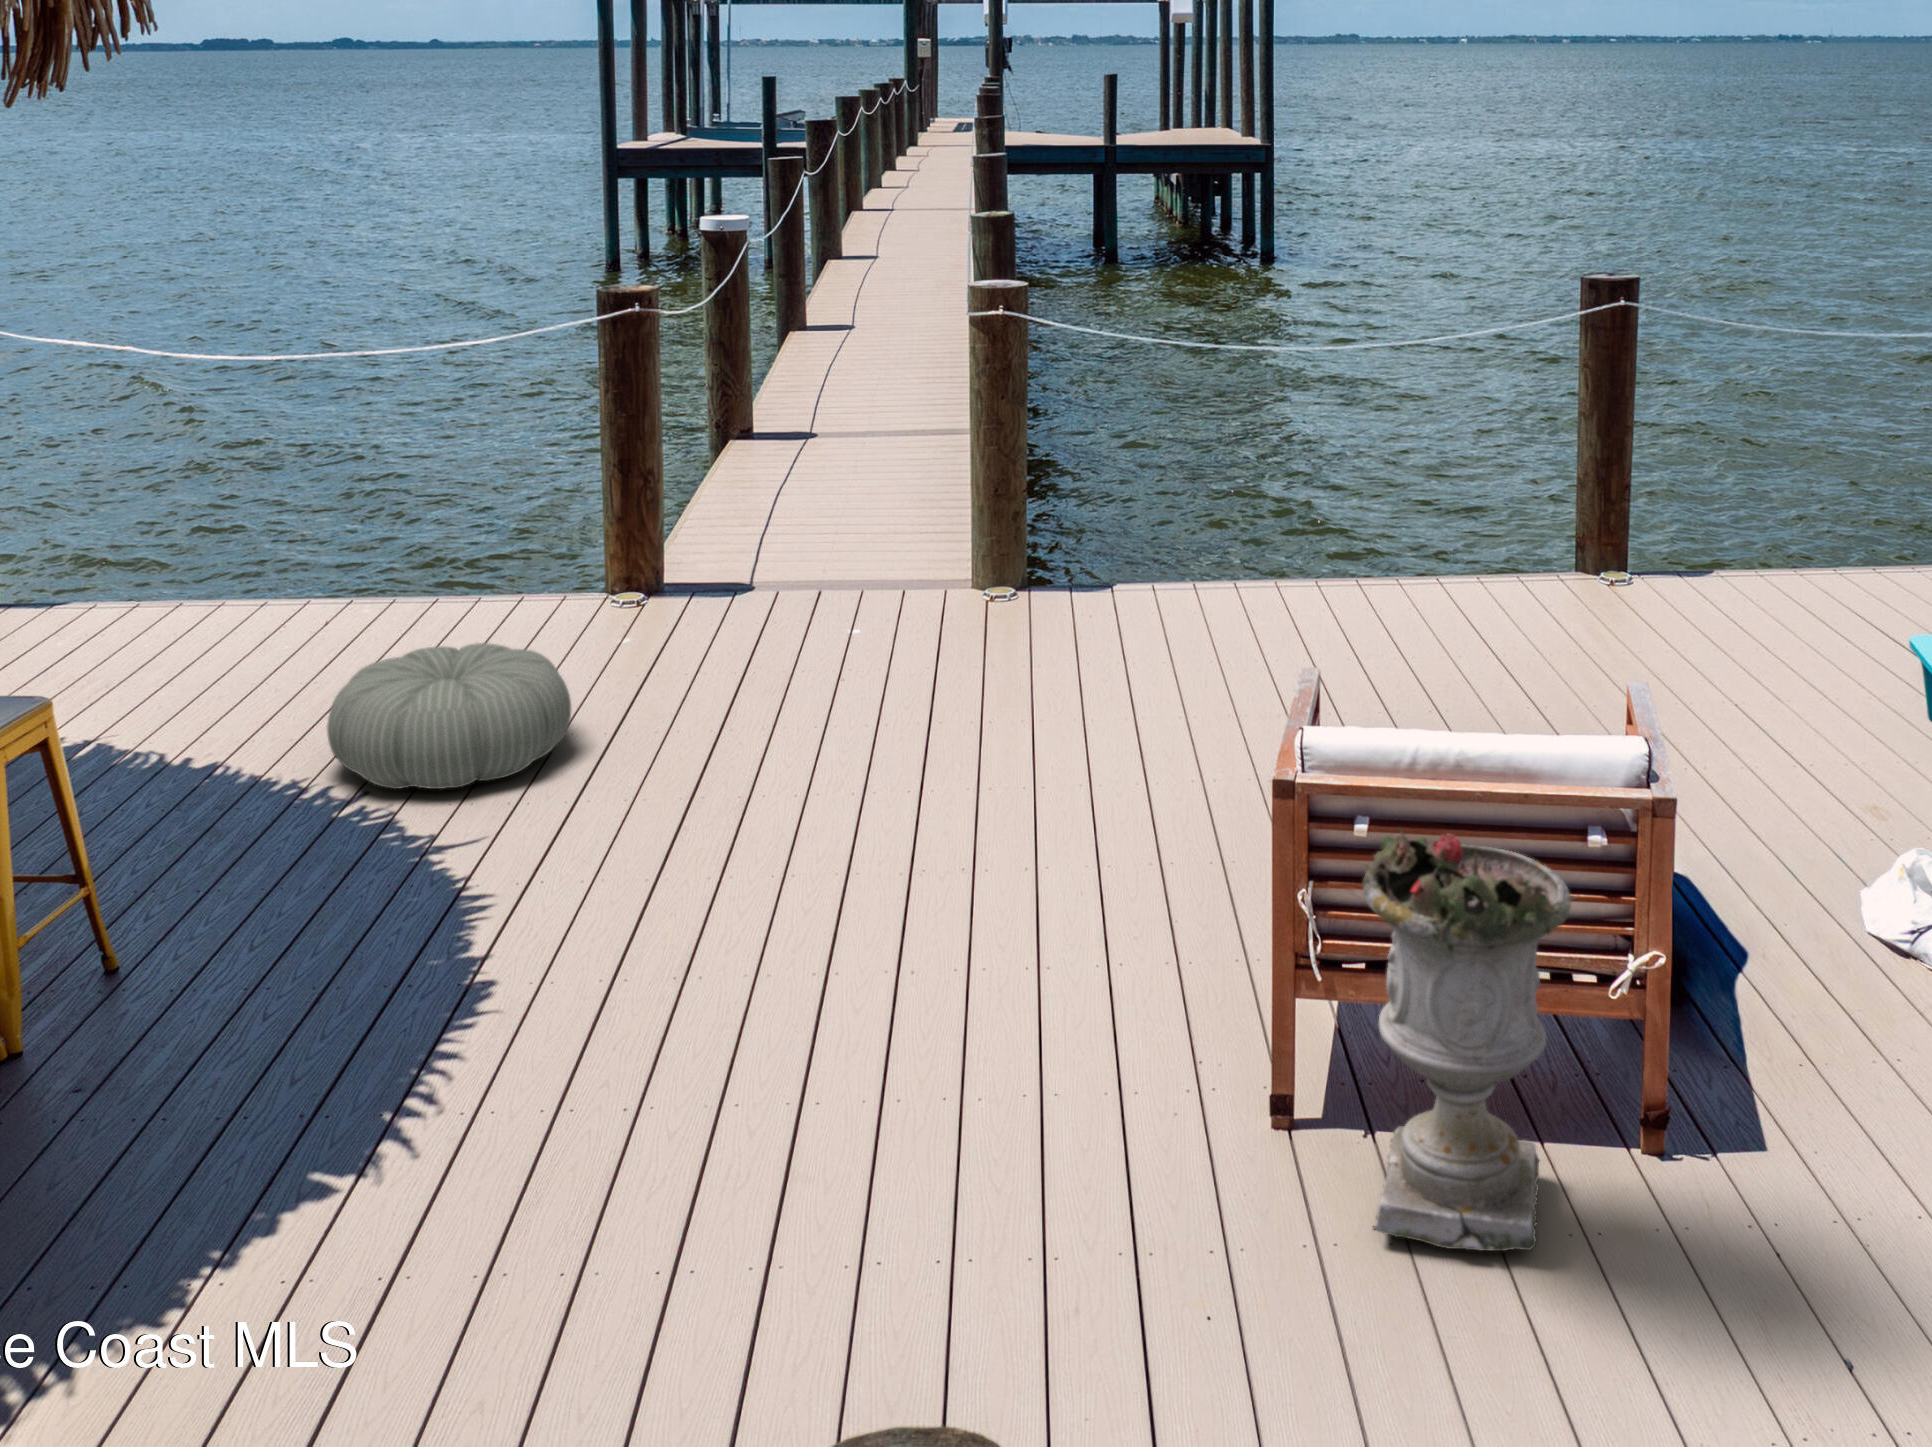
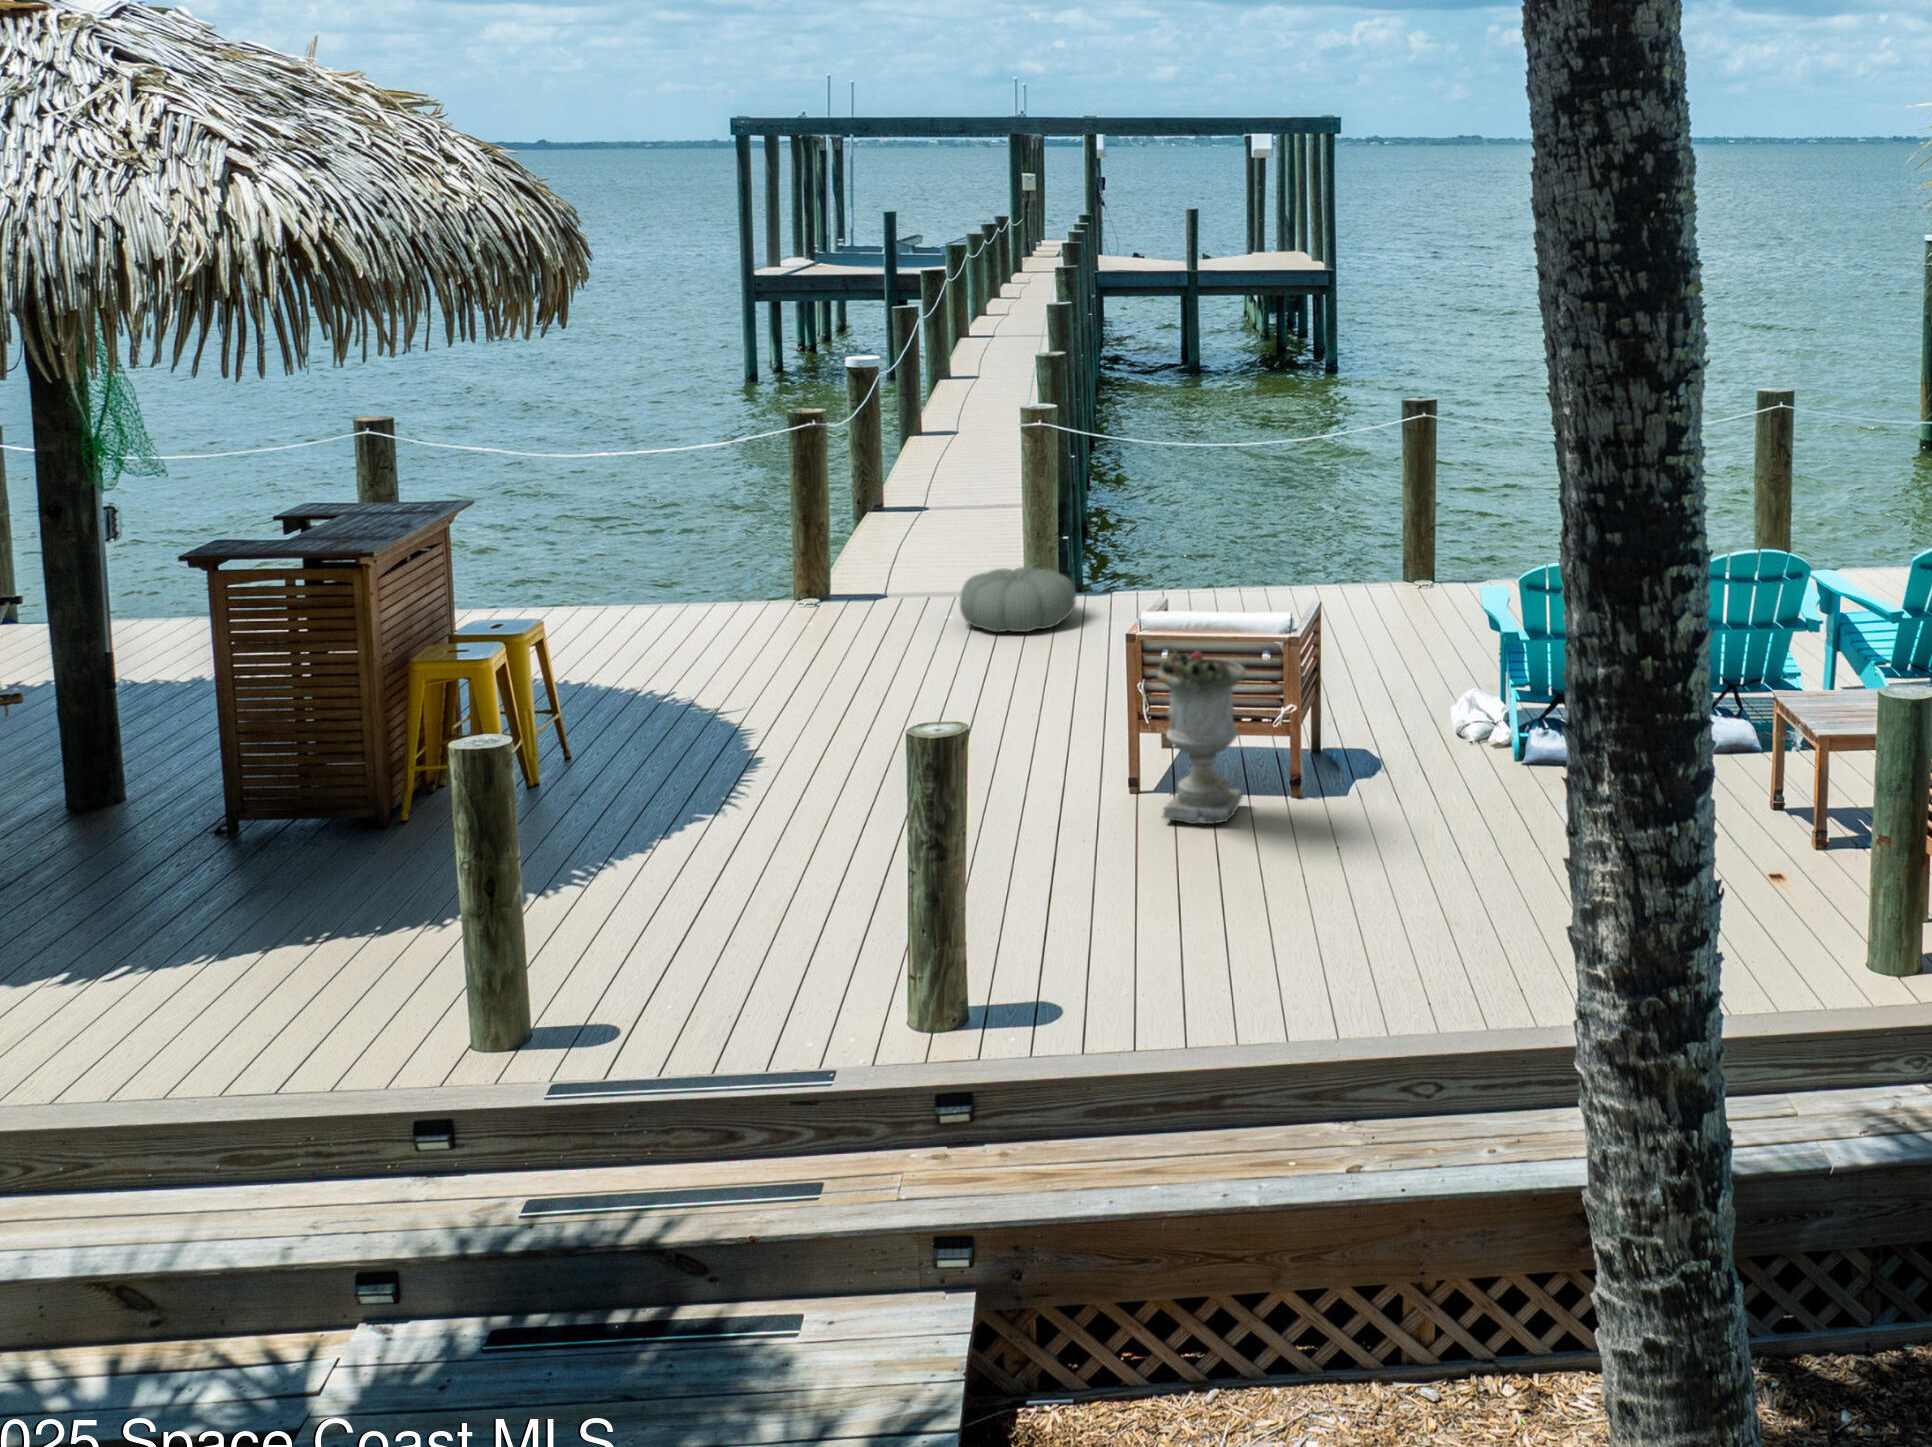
pouf: present [327,643,571,789] -> present [960,567,1076,632]

